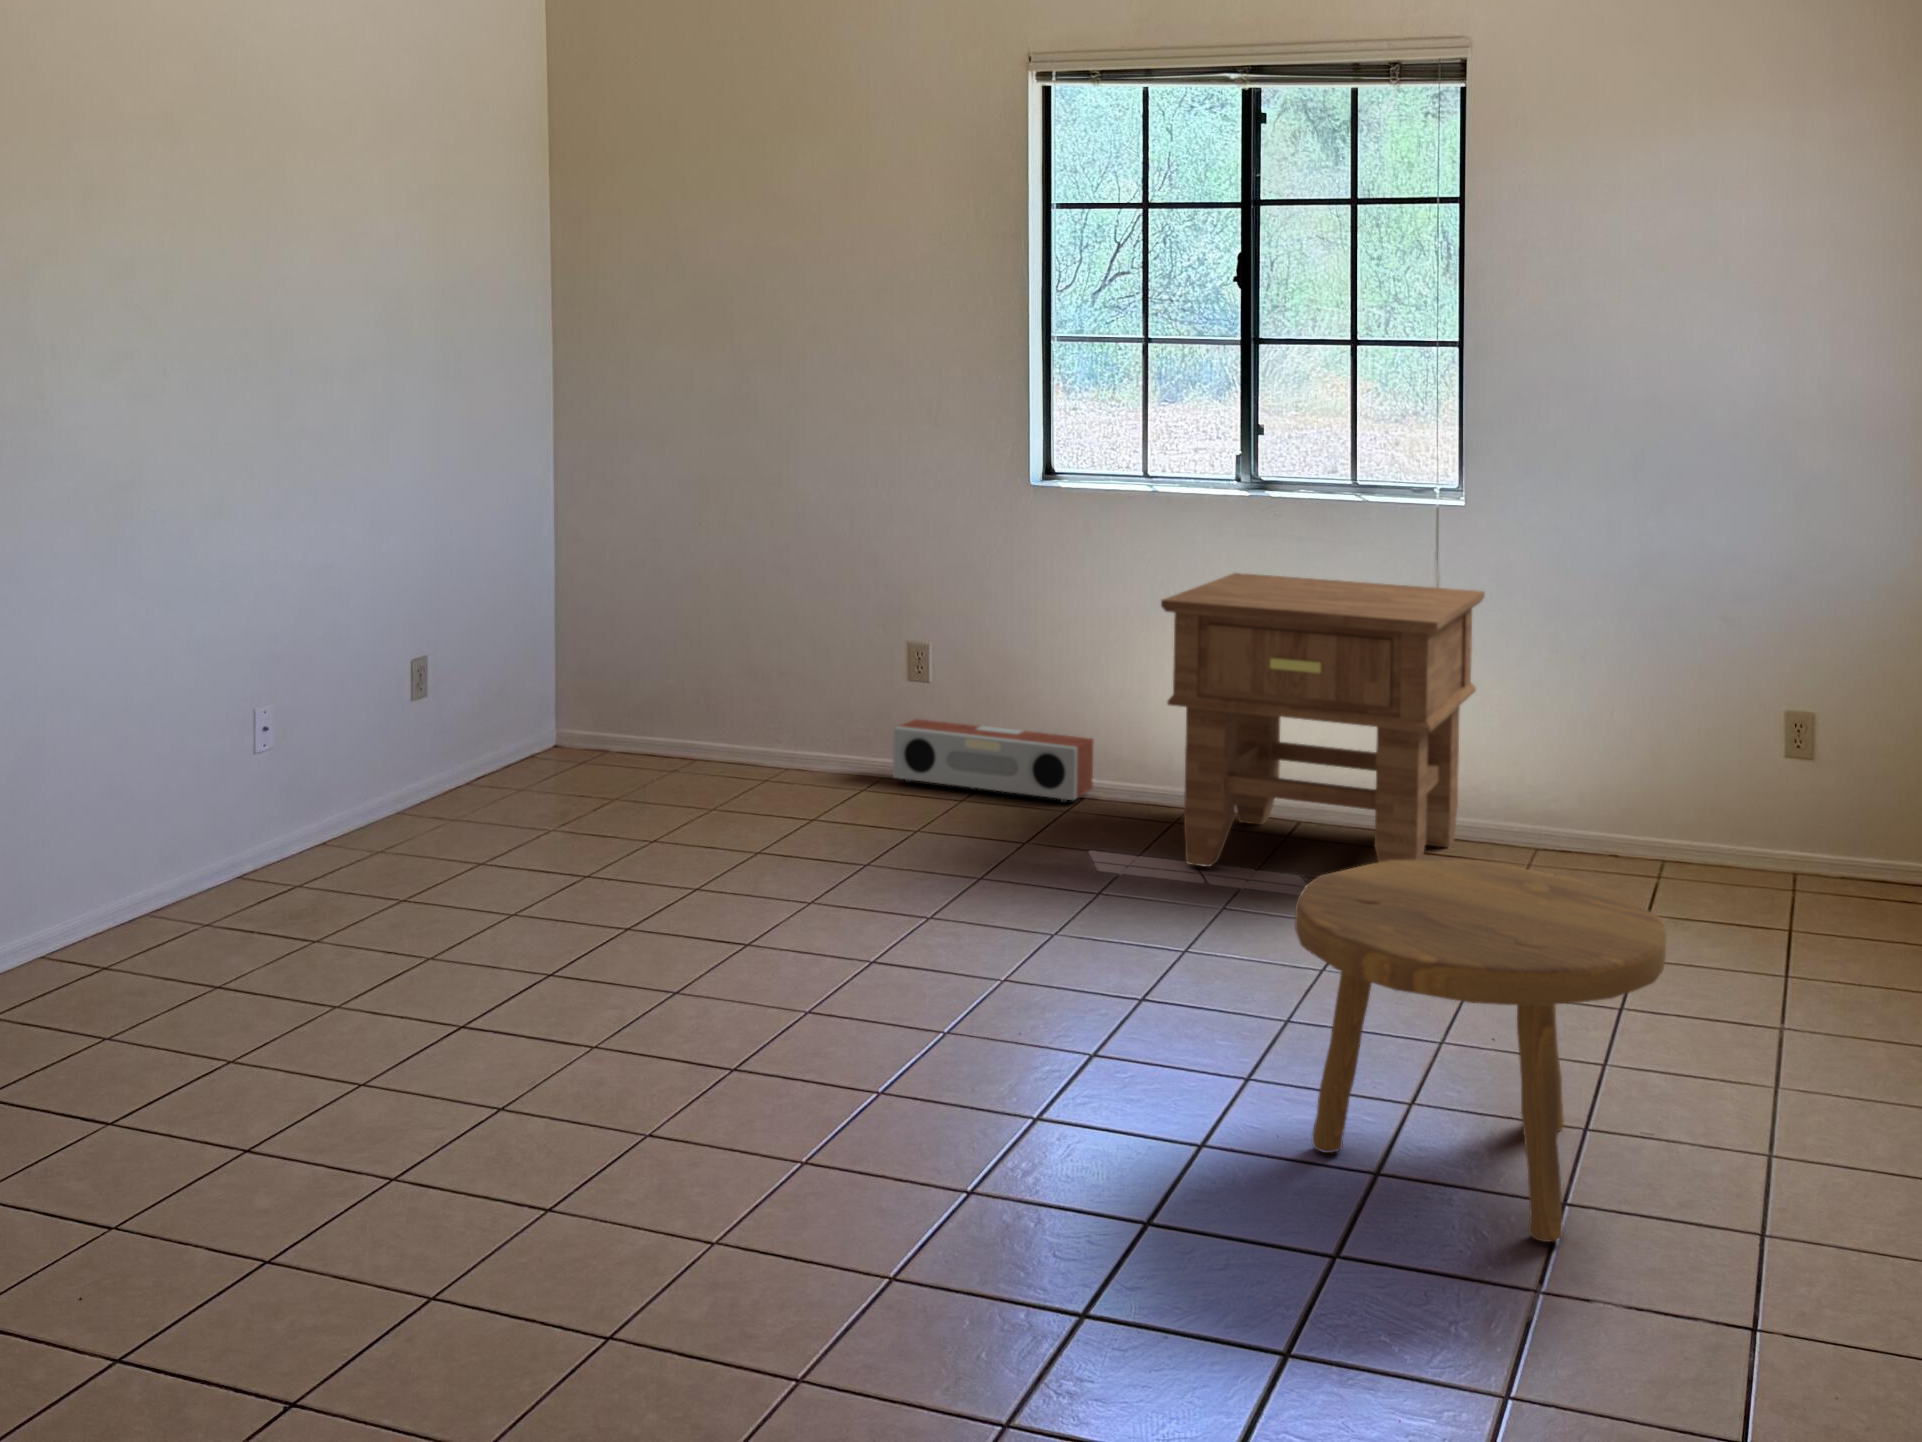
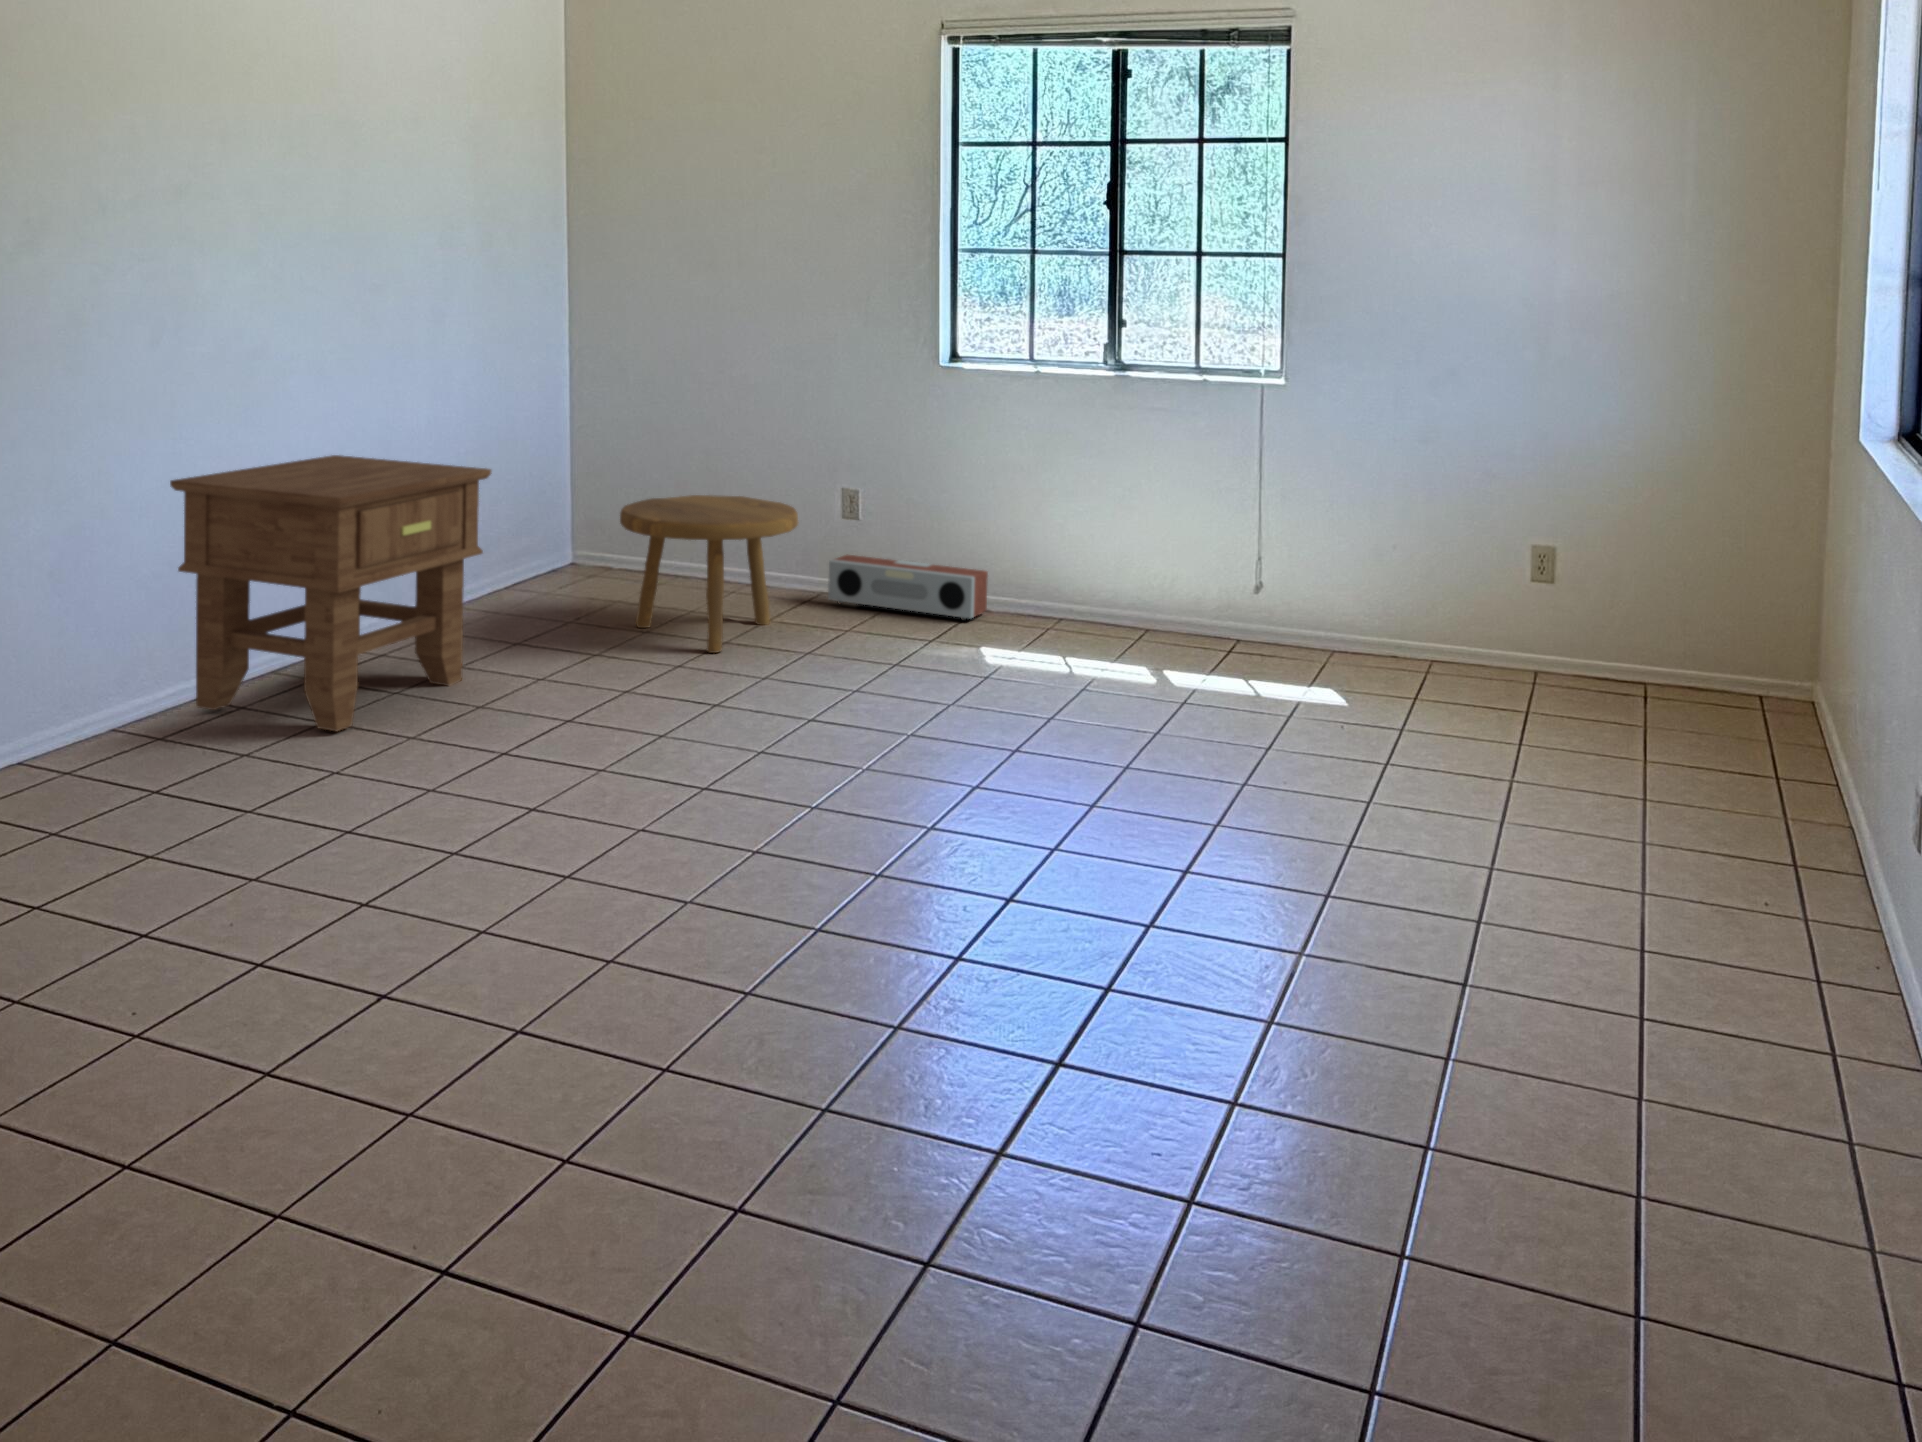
side table: present [1161,573,1485,867] -> present [170,455,491,731]
footstool: present [1295,860,1666,1242] -> present [620,495,798,653]

